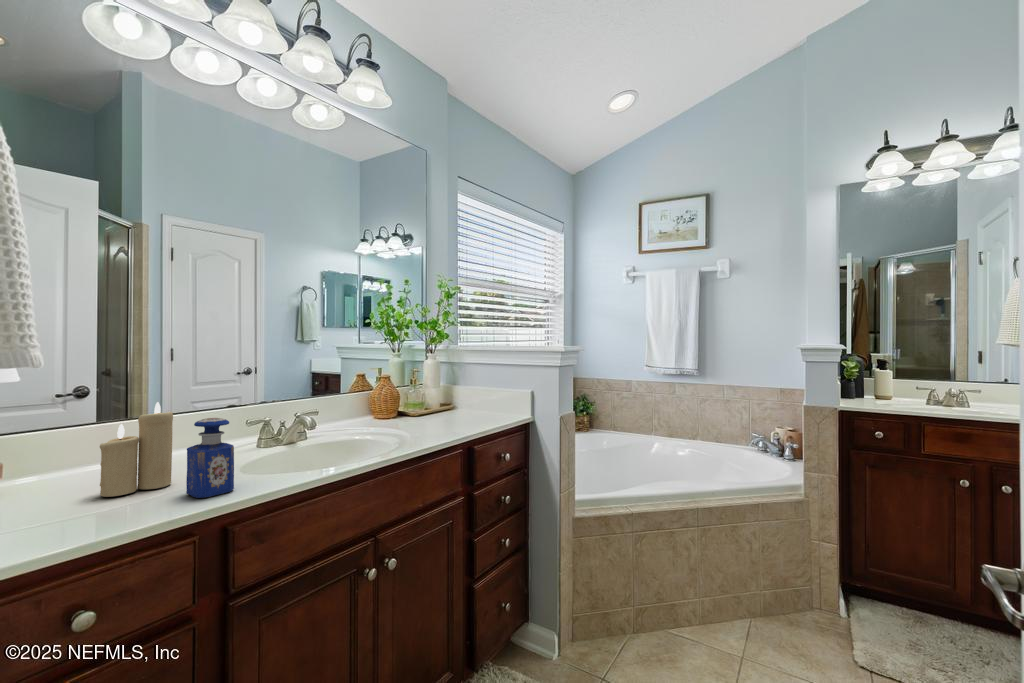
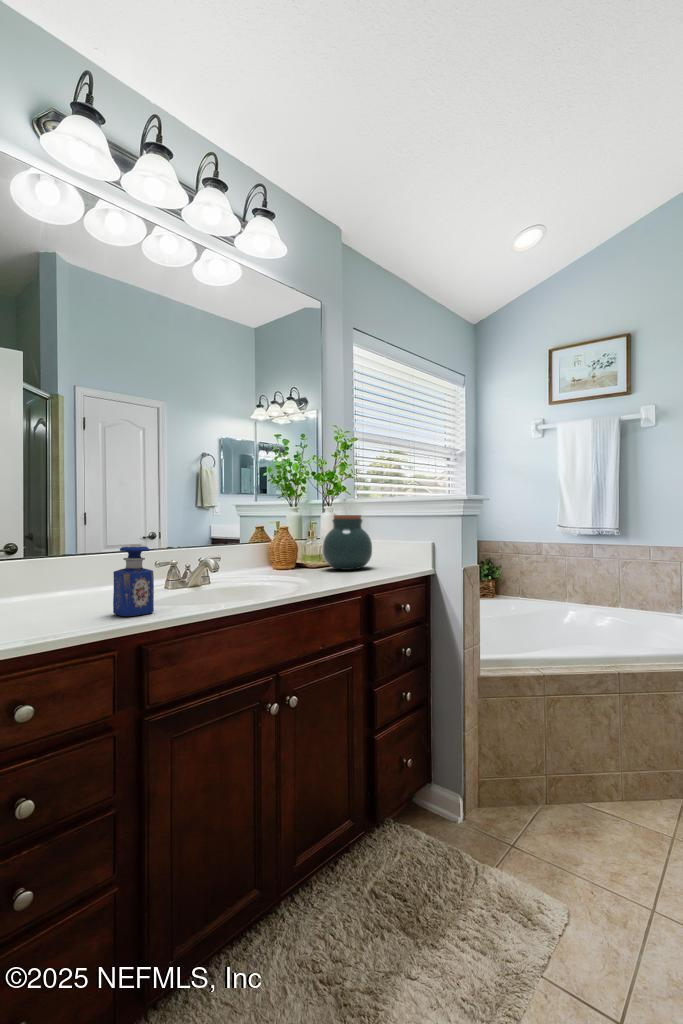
jar: none [425,365,474,420] -> present [323,515,372,570]
candle: present [100,402,173,497] -> none [40,532,99,614]

